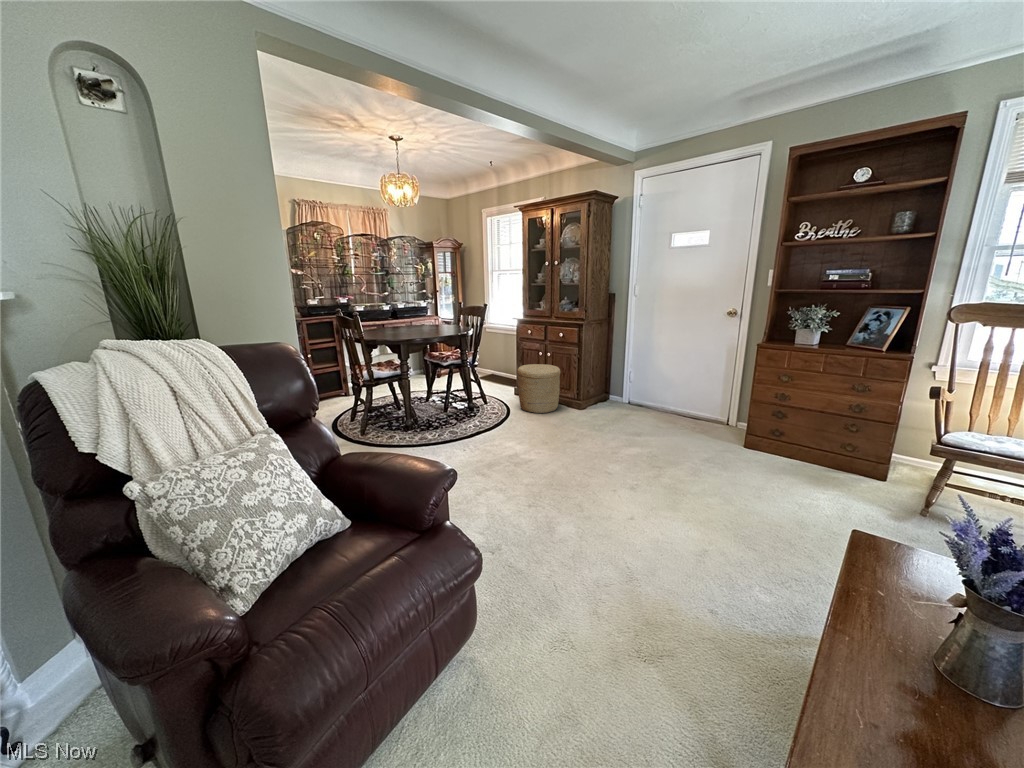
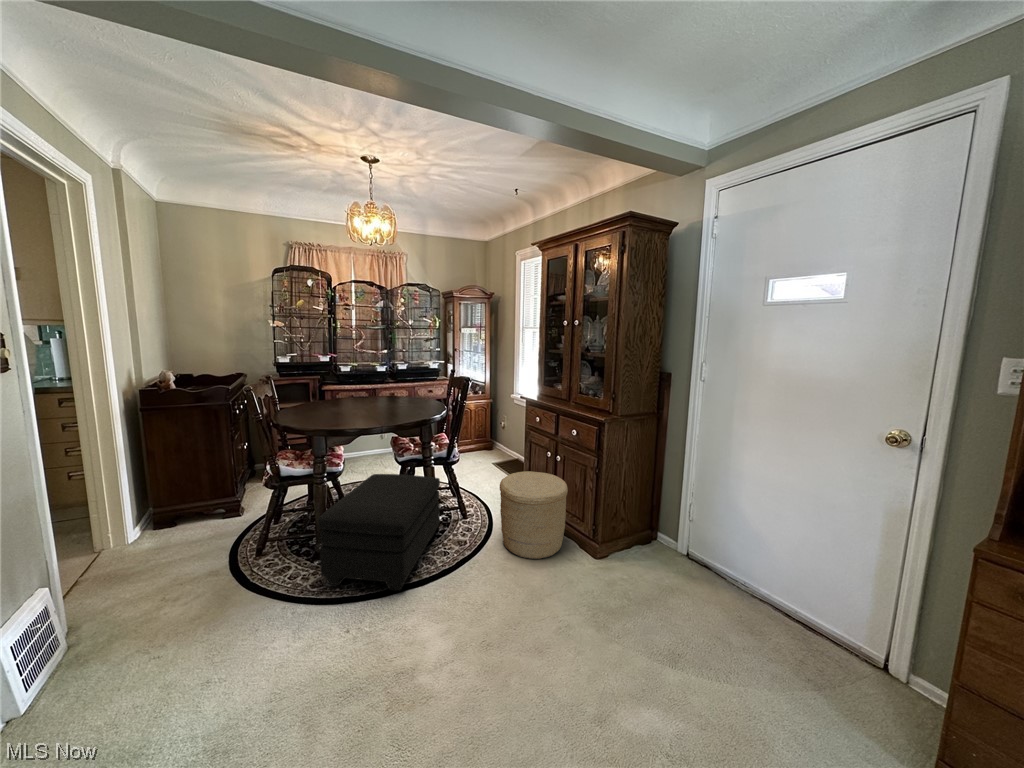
ottoman: none [425,372,482,436] -> present [318,474,440,591]

